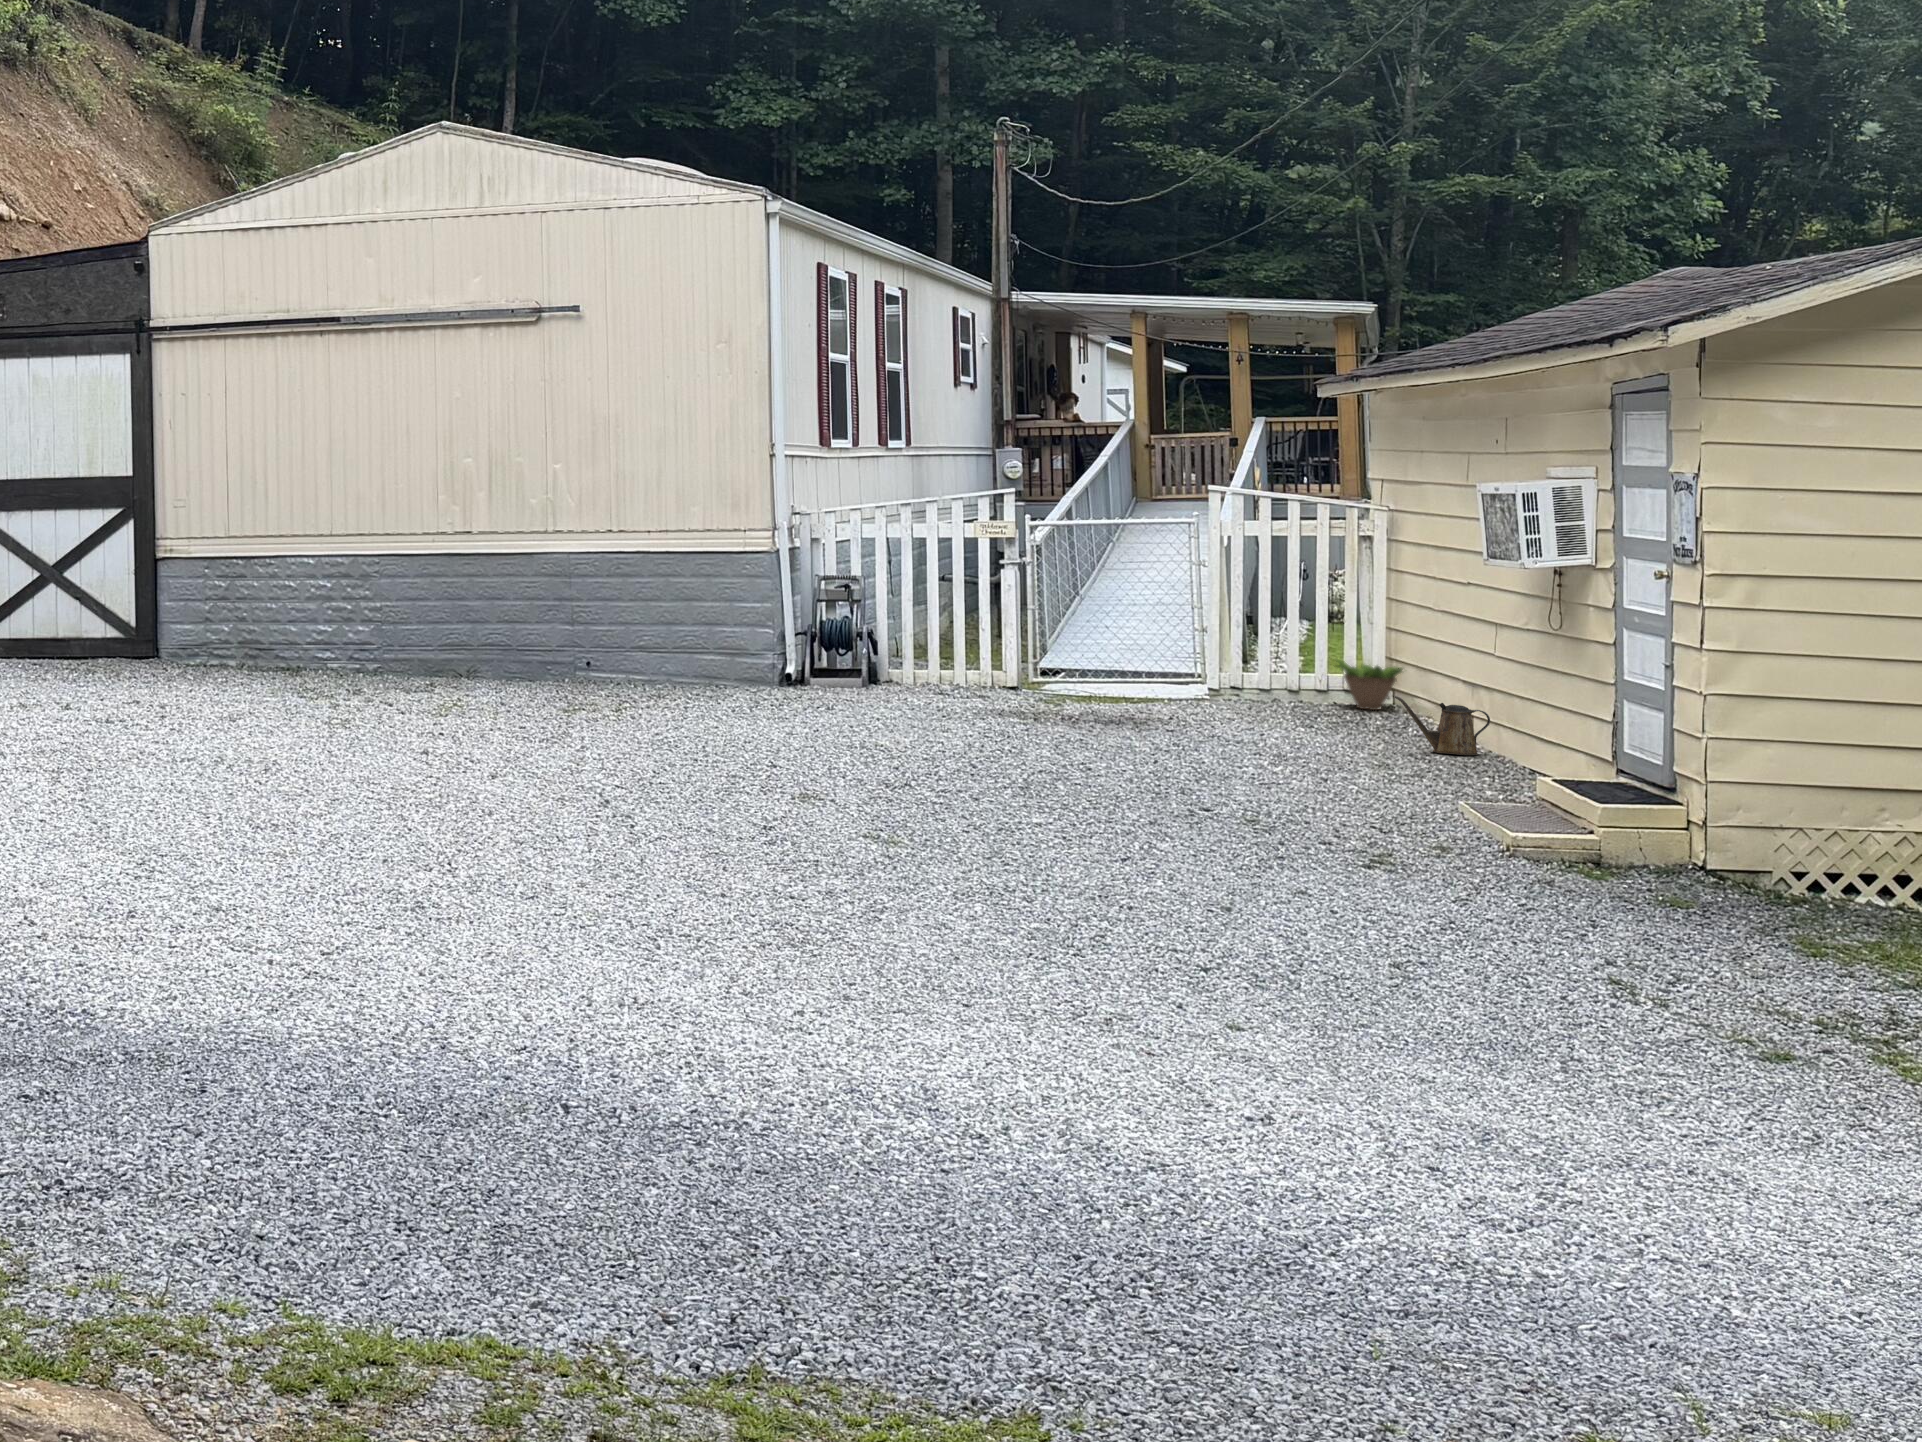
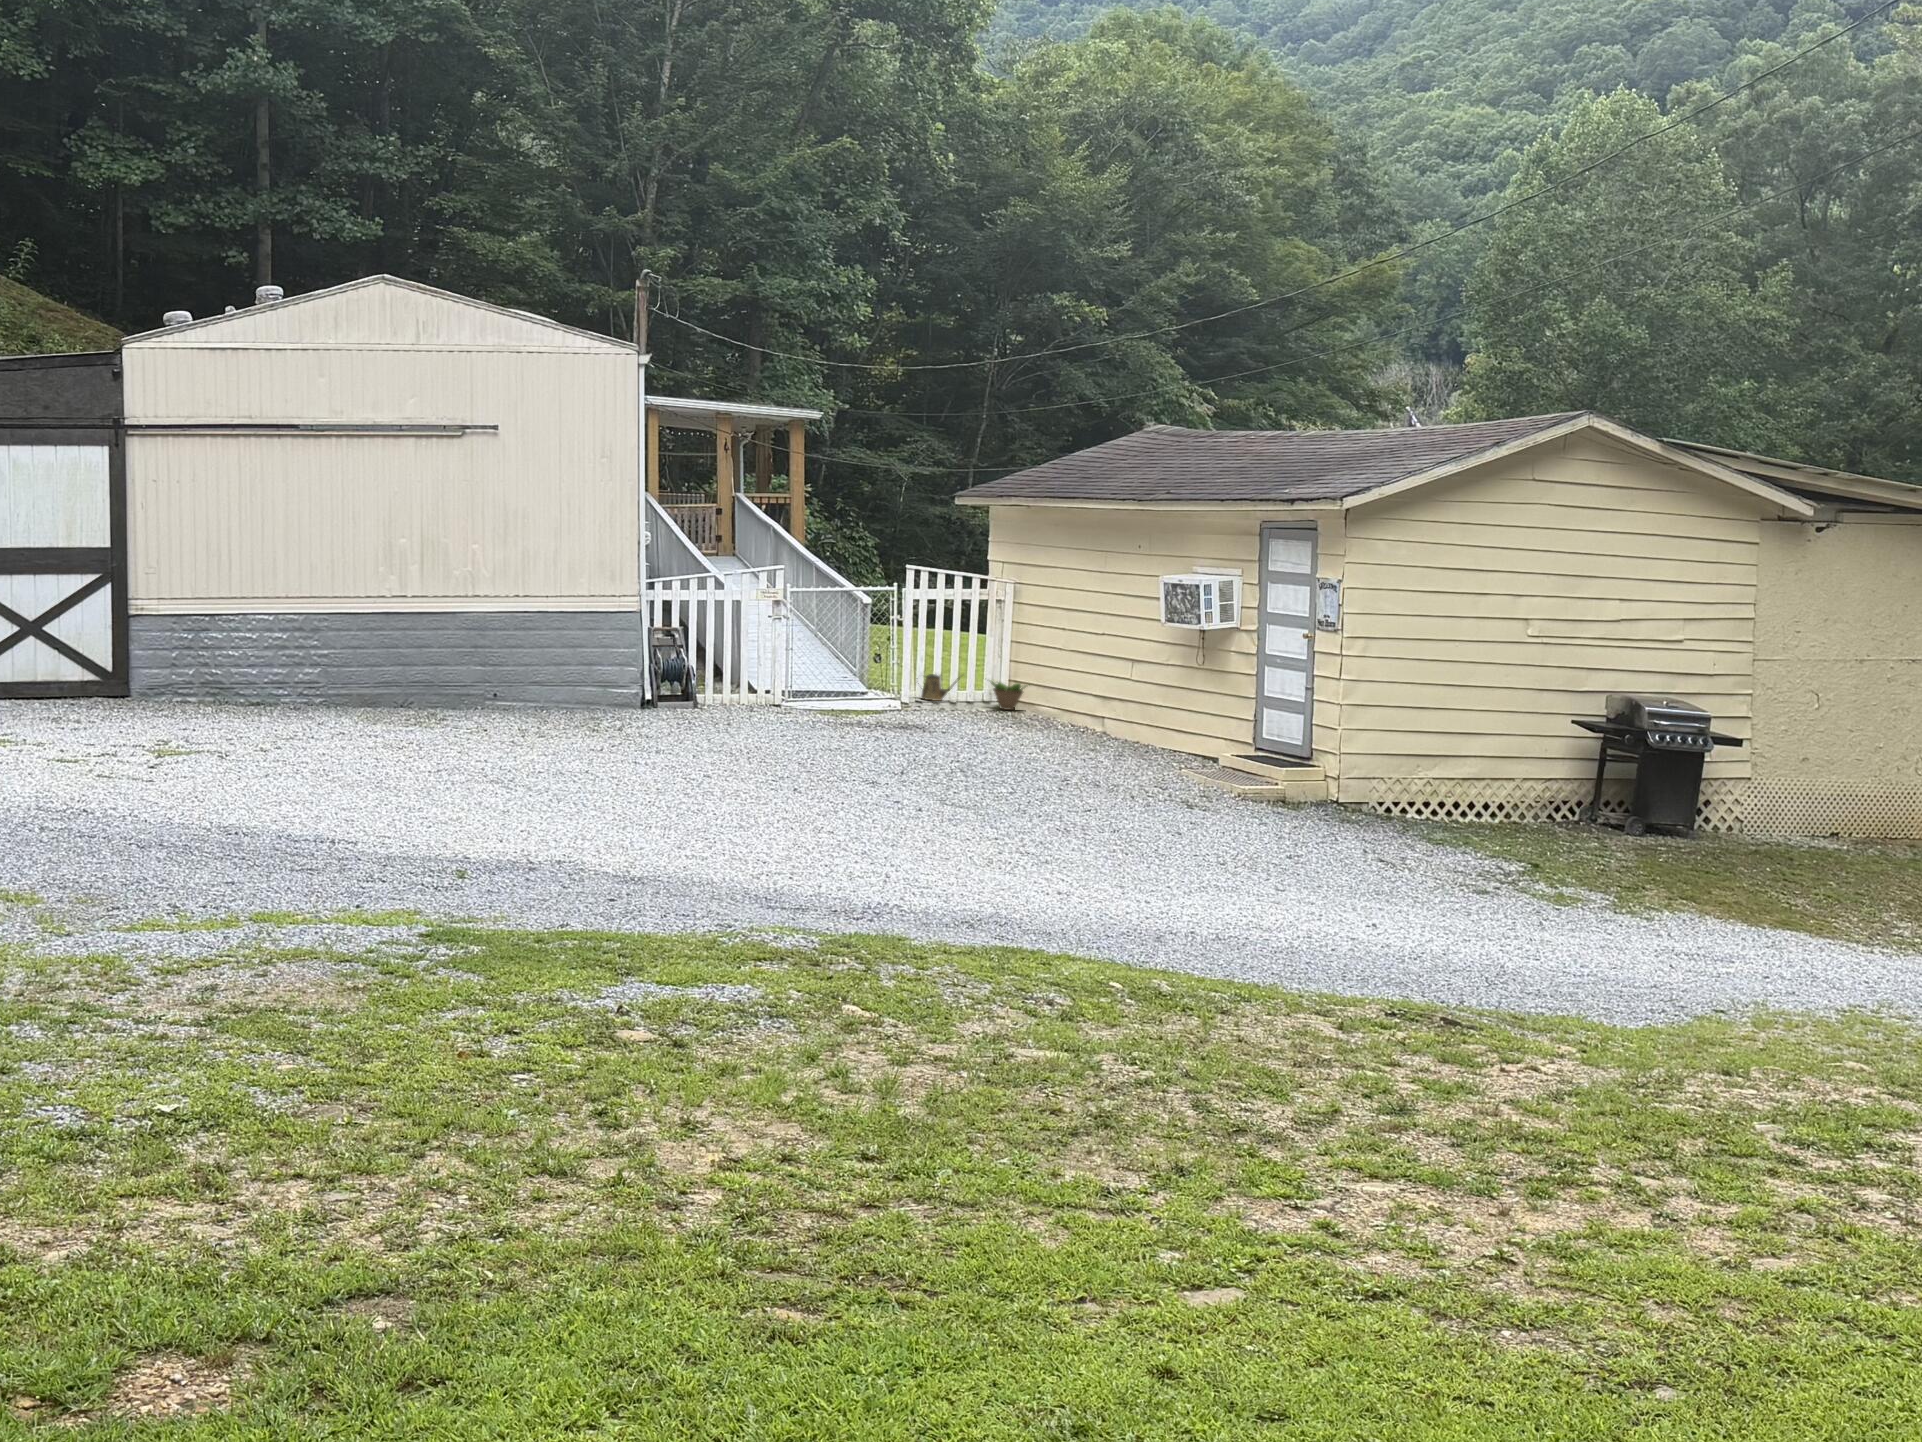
watering can: present [1395,696,1490,755] -> present [918,674,958,701]

